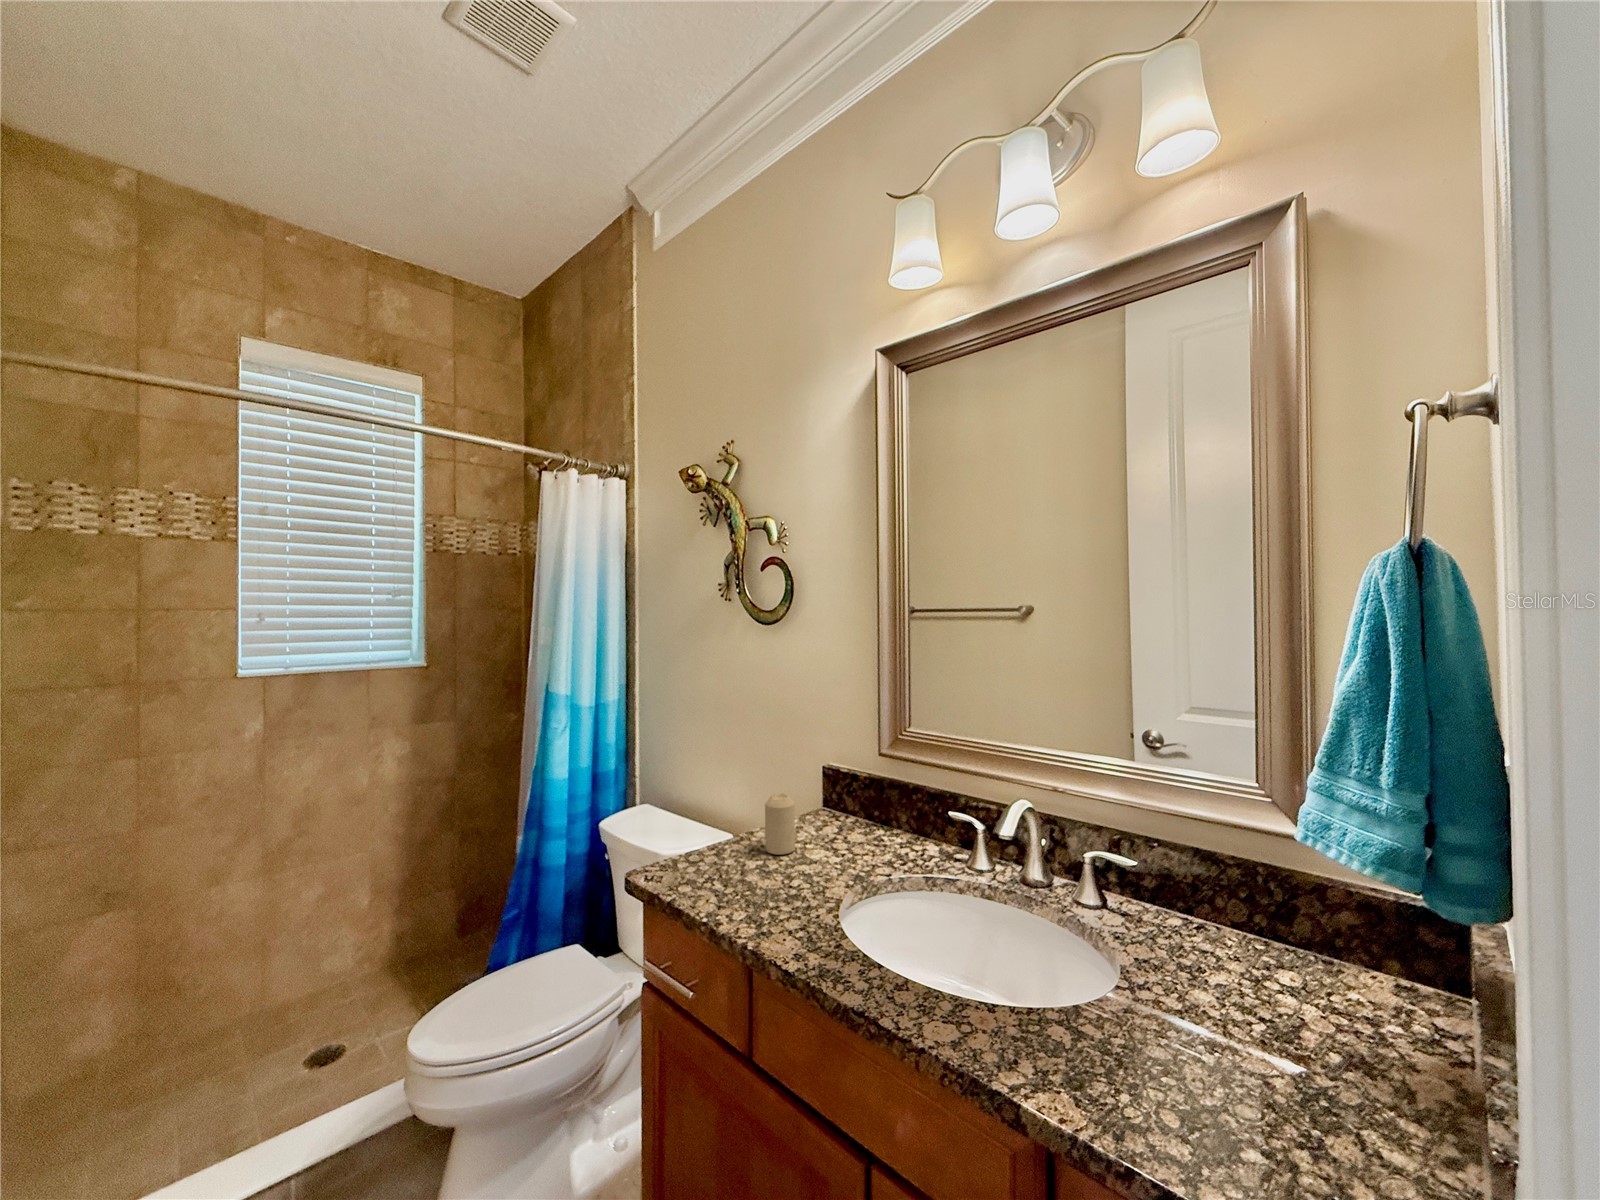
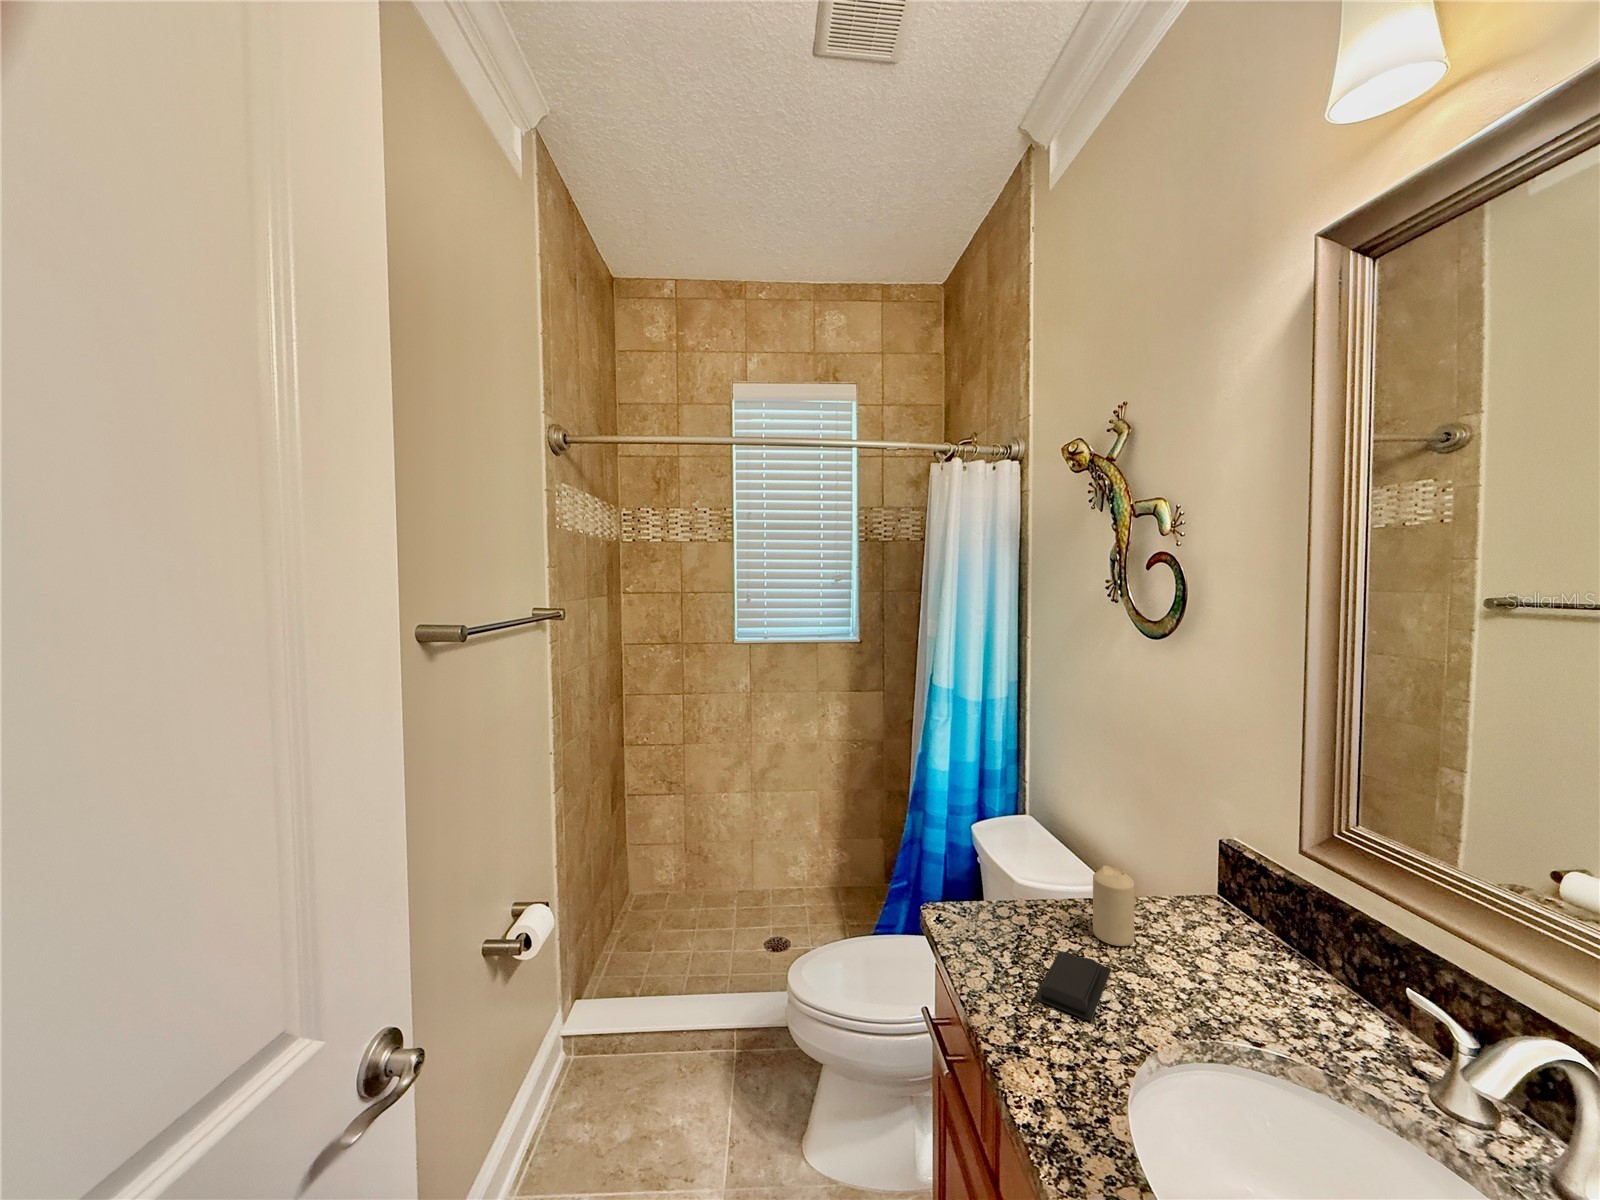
soap bar: none [753,864,798,902] -> present [1034,951,1111,1021]

